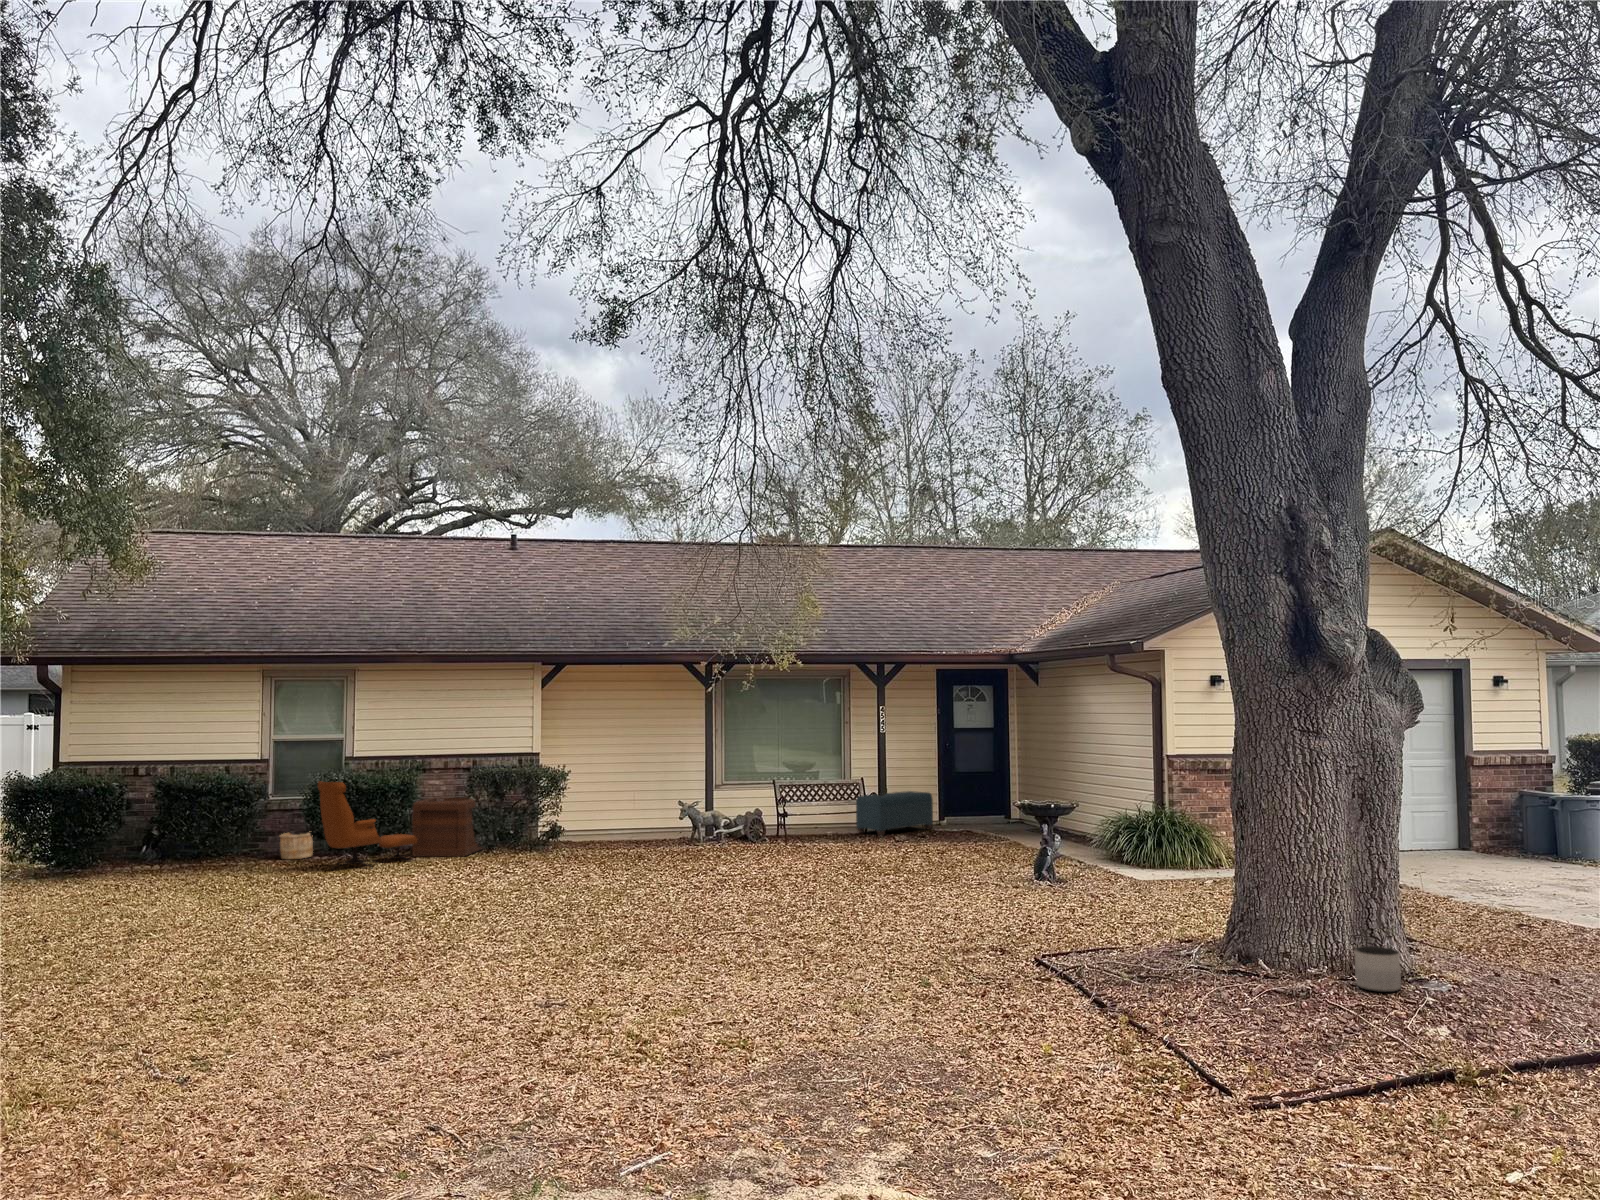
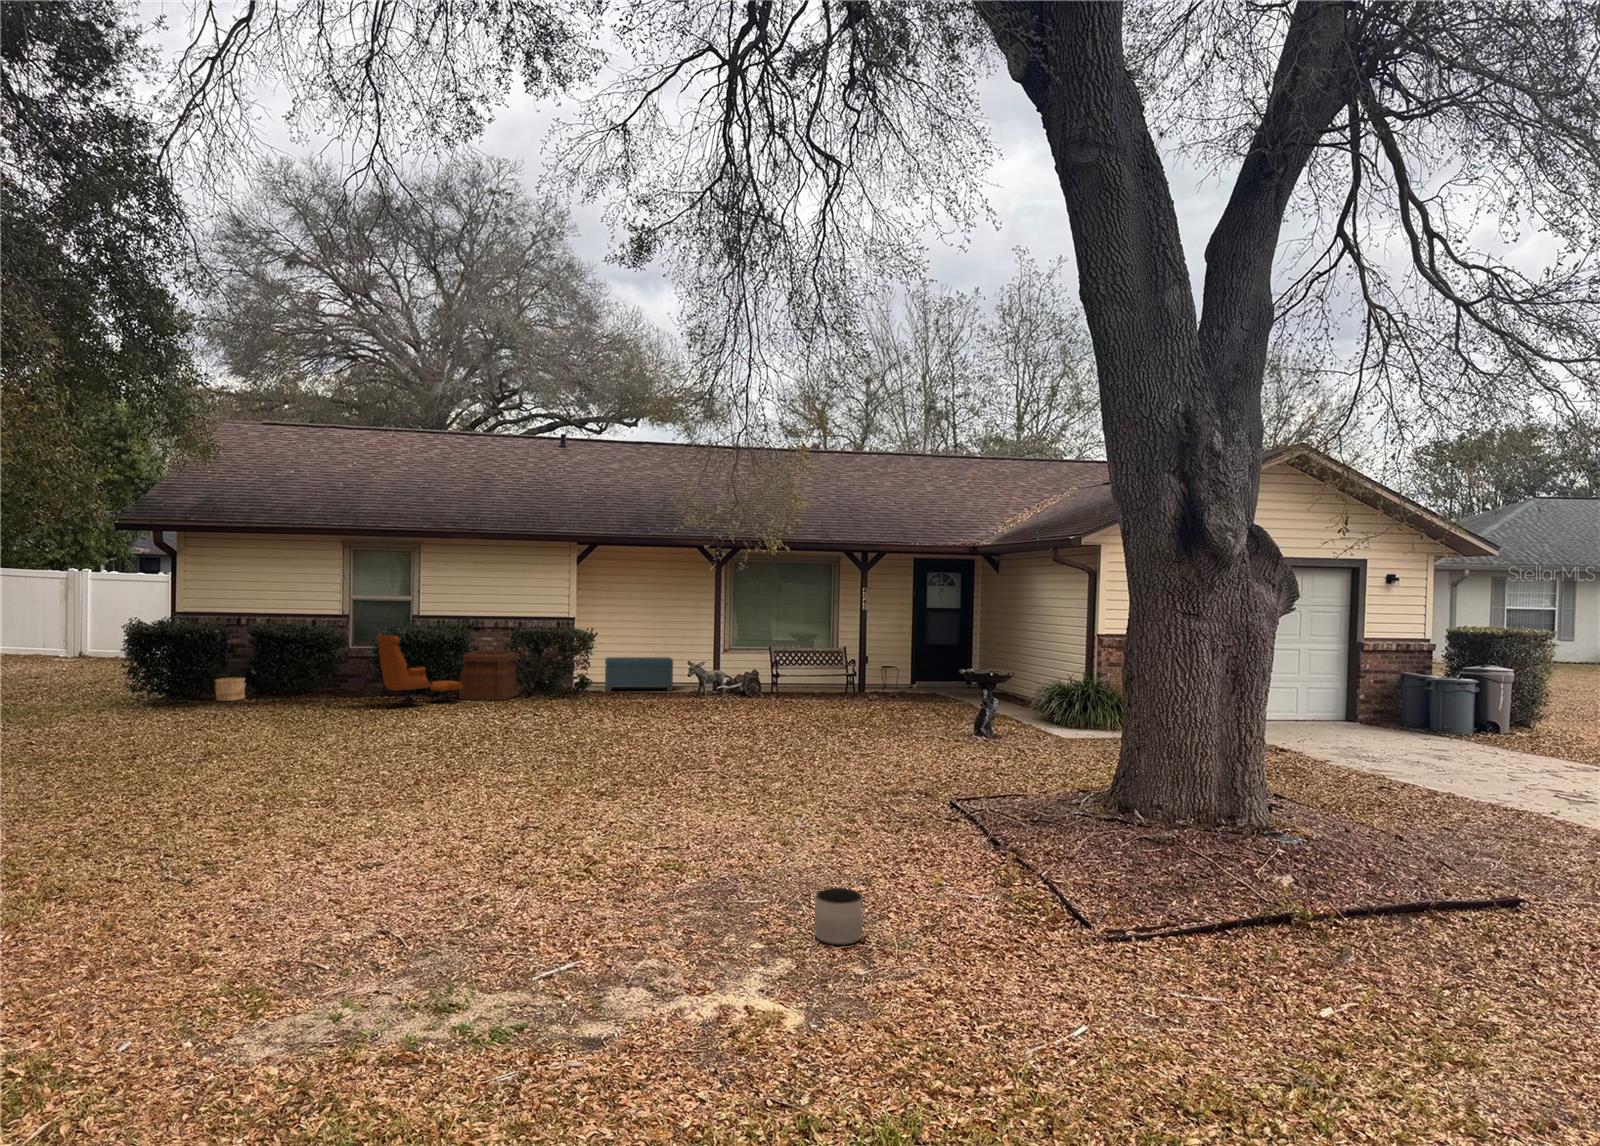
bench: present [856,791,933,835] -> present [605,657,673,692]
wooden bucket: present [280,833,313,859] -> present [215,678,245,701]
planter: present [1355,946,1401,992] -> present [815,888,862,945]

